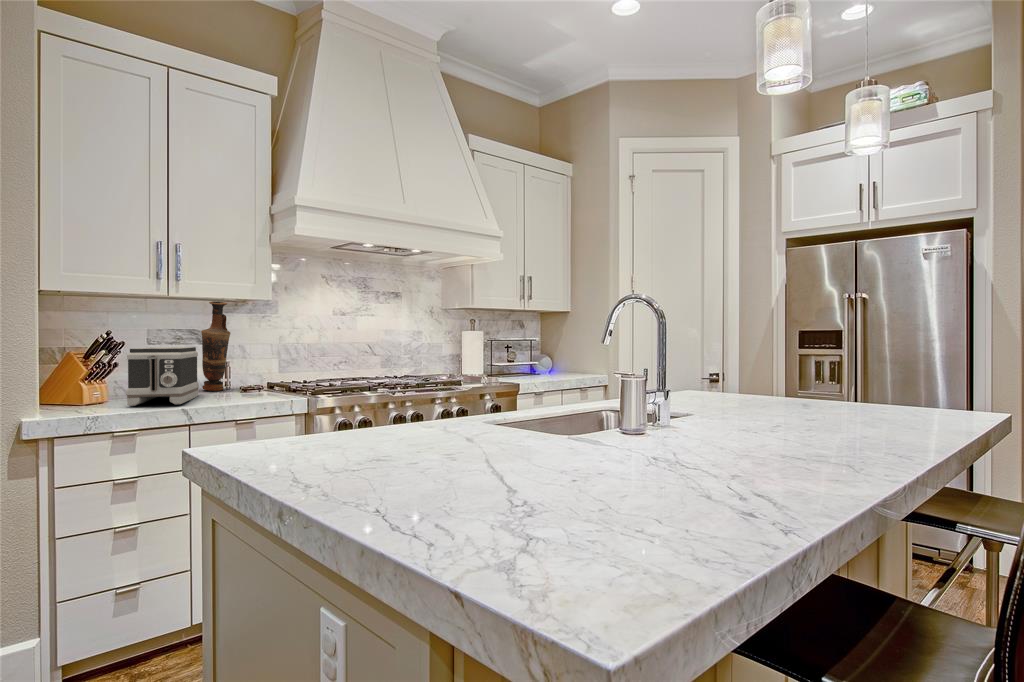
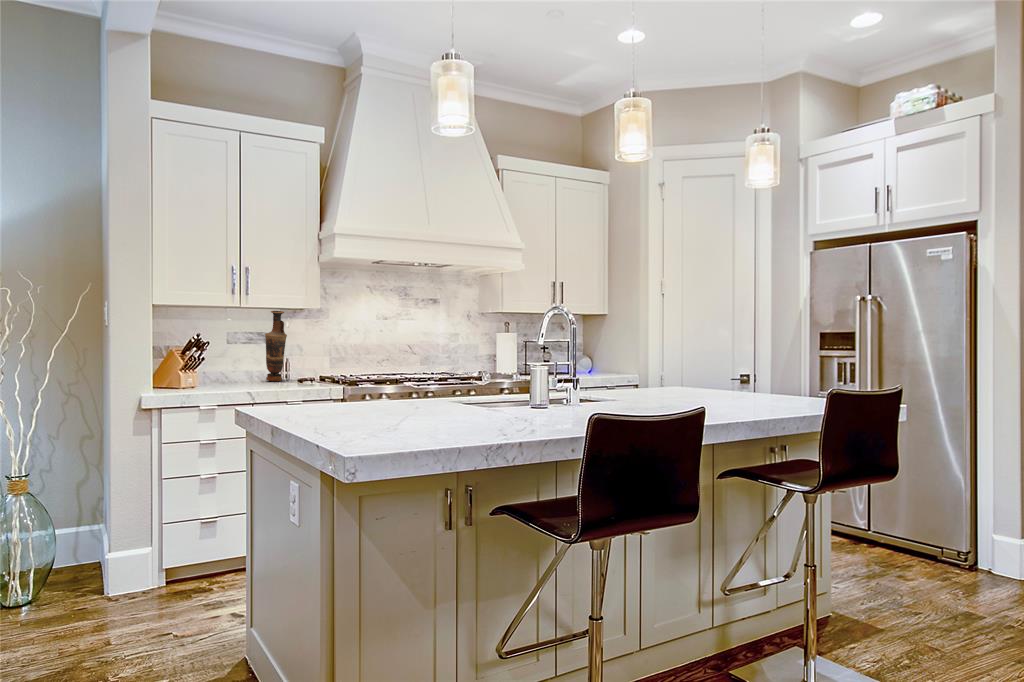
toaster: present [126,347,199,406] -> none [209,347,262,389]

